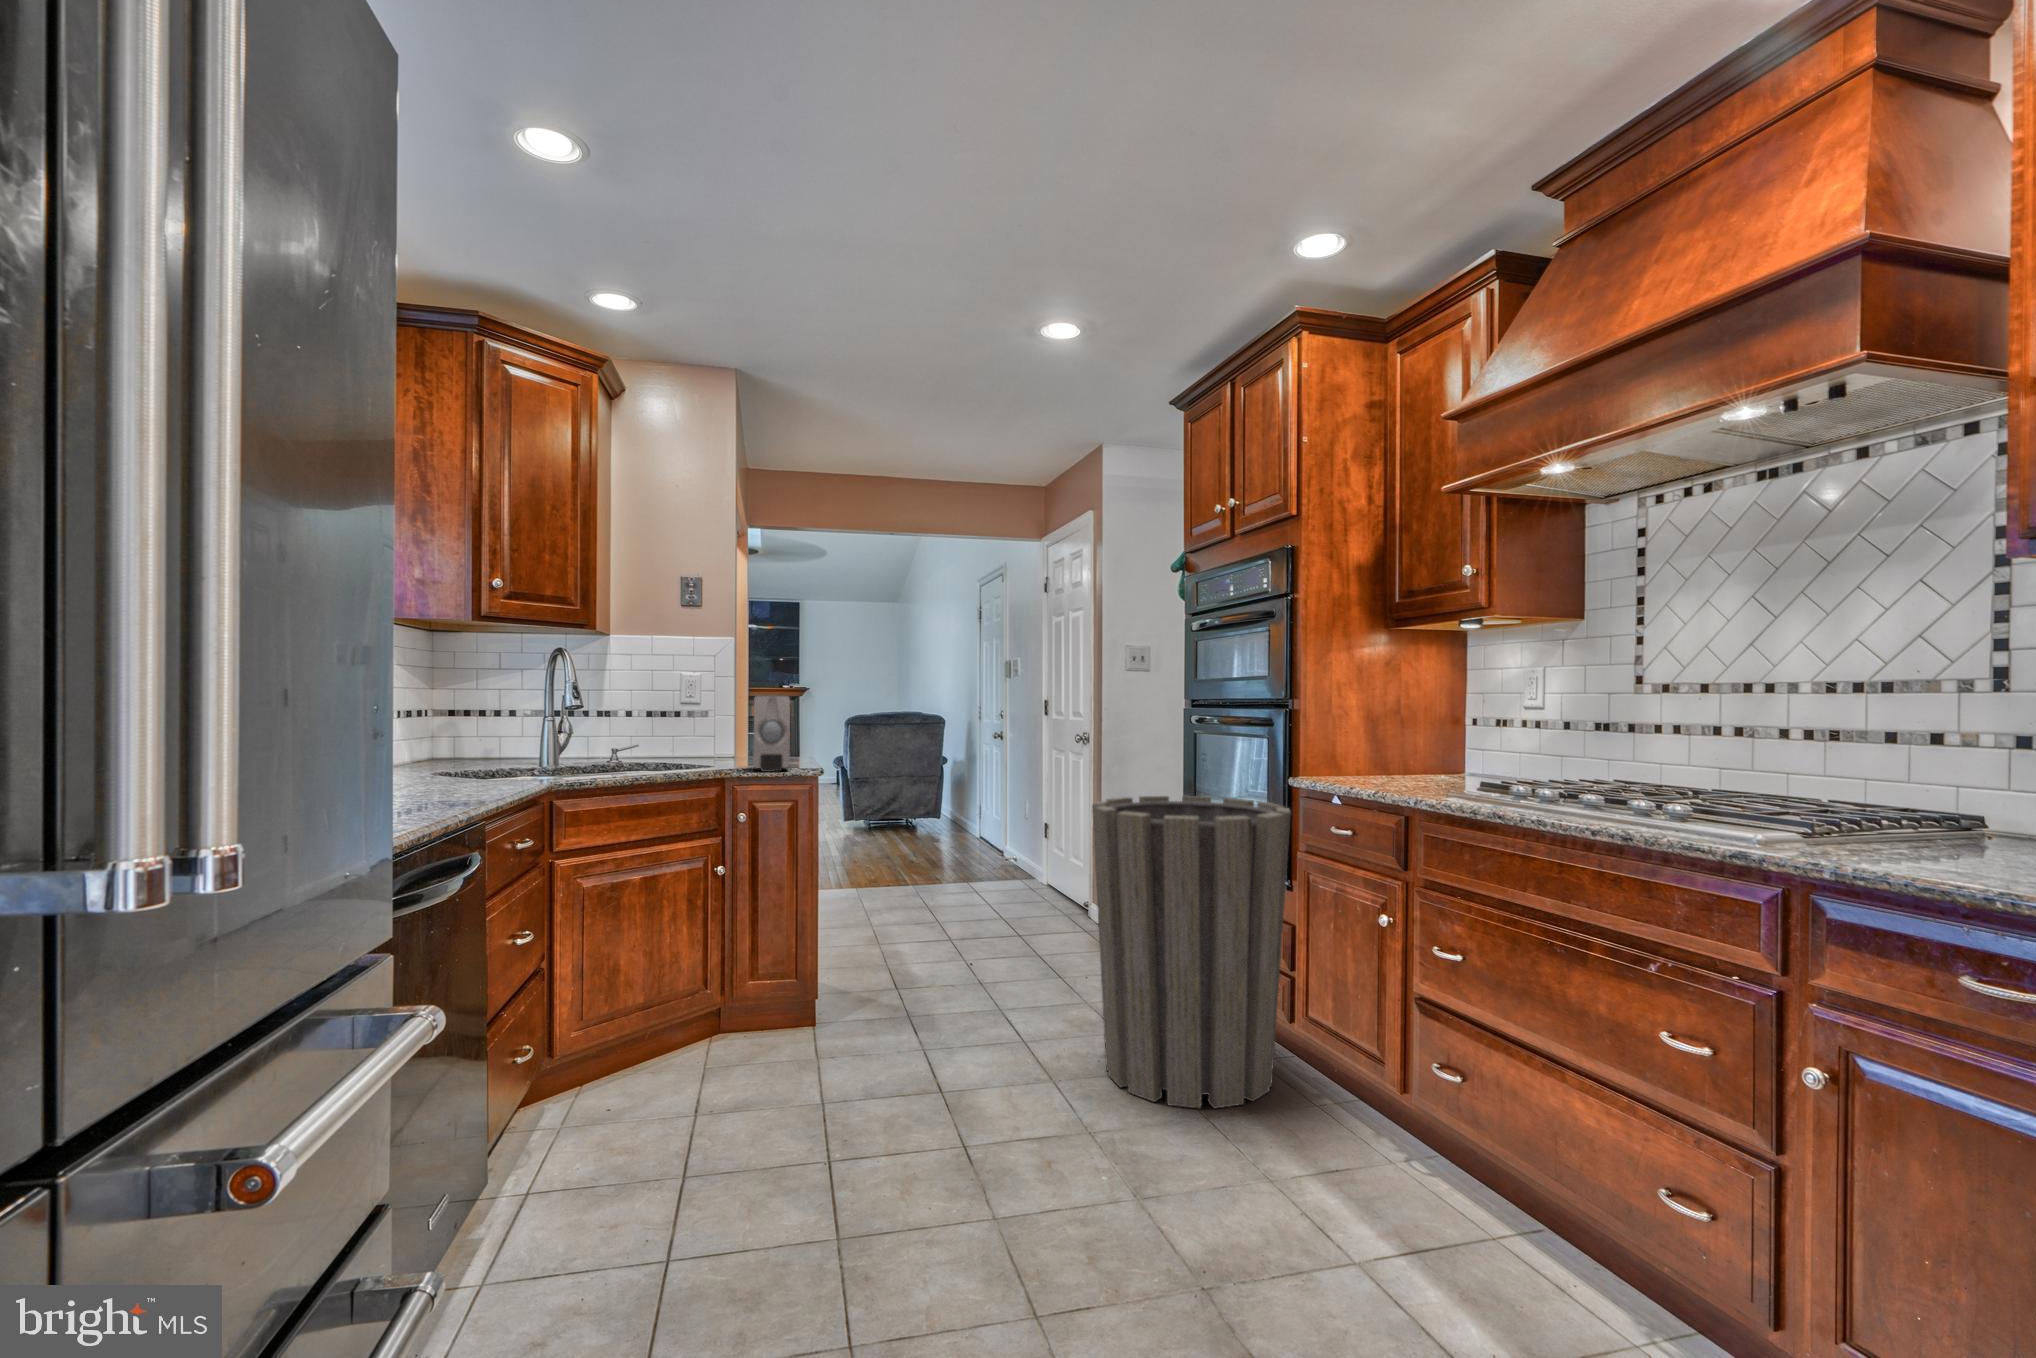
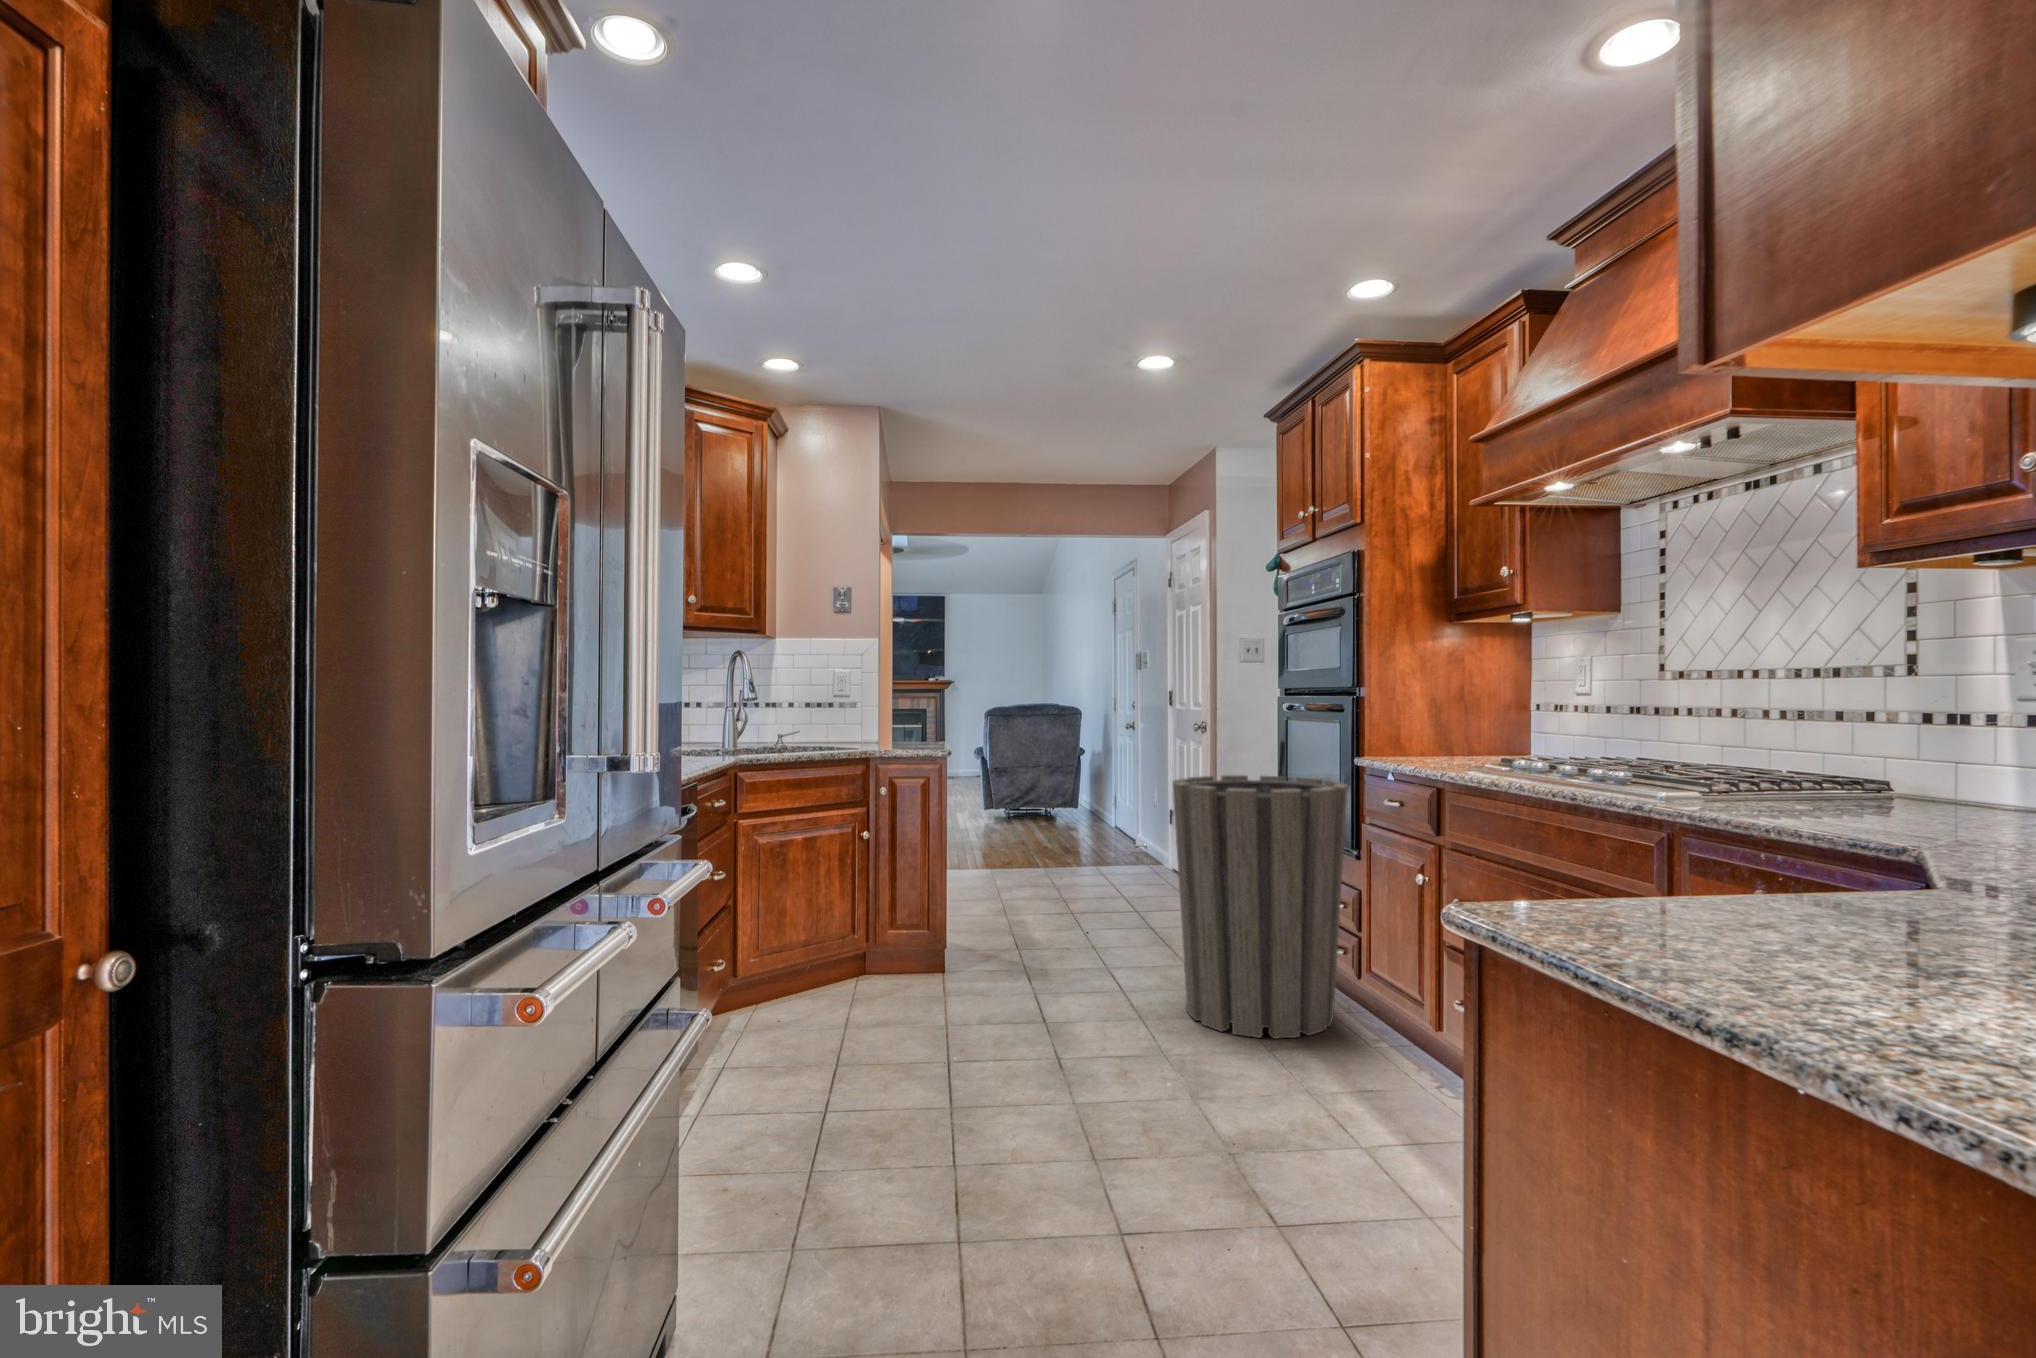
soap dispenser: present [753,696,790,772] -> none [892,689,921,753]

